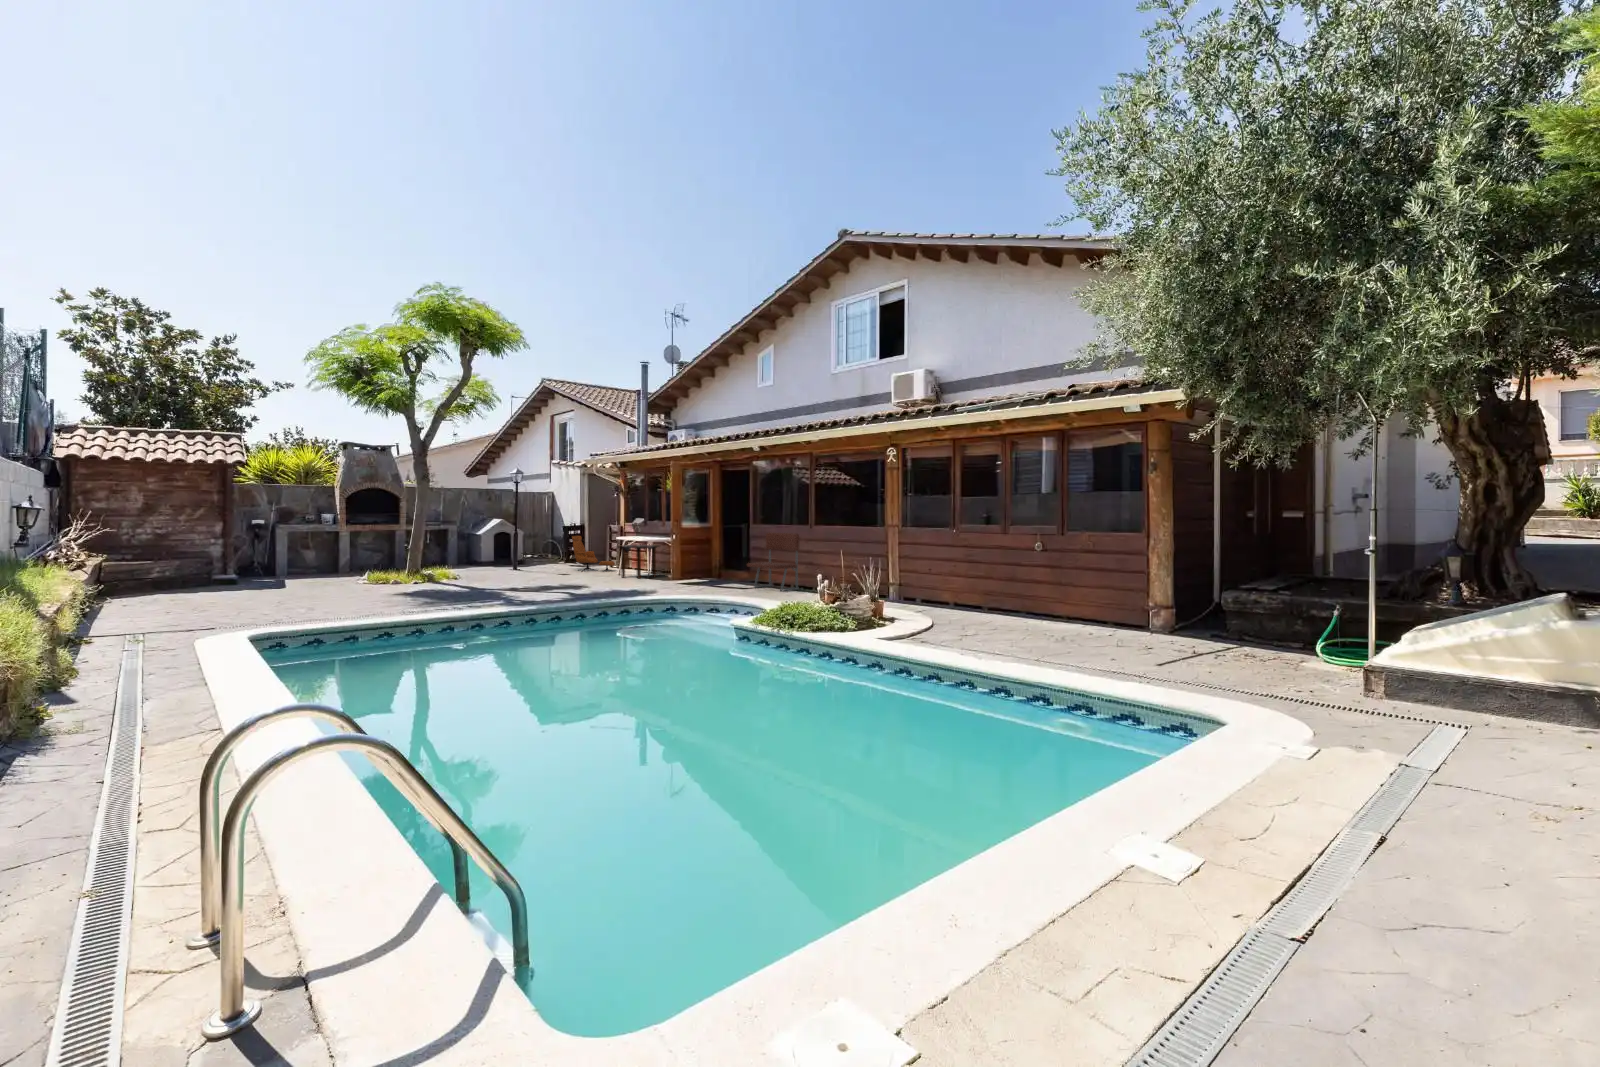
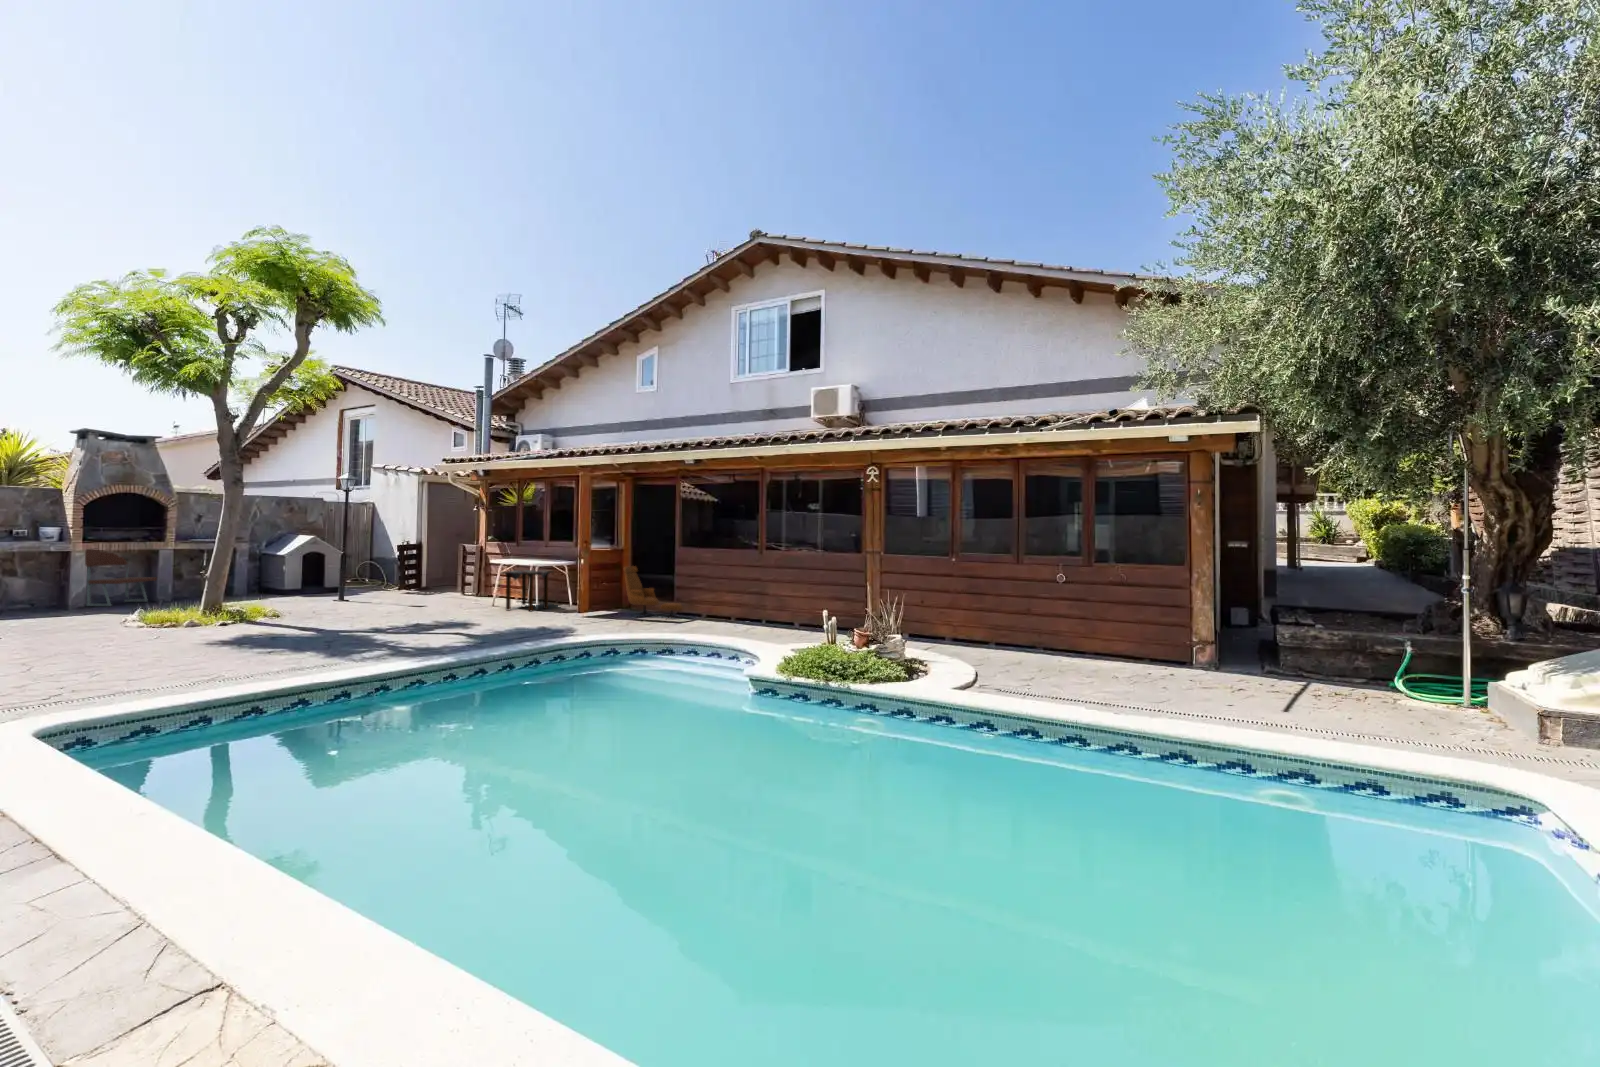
bench: present [747,533,799,591] -> present [85,549,157,606]
lounge chair: present [572,536,615,572] -> present [624,566,683,617]

